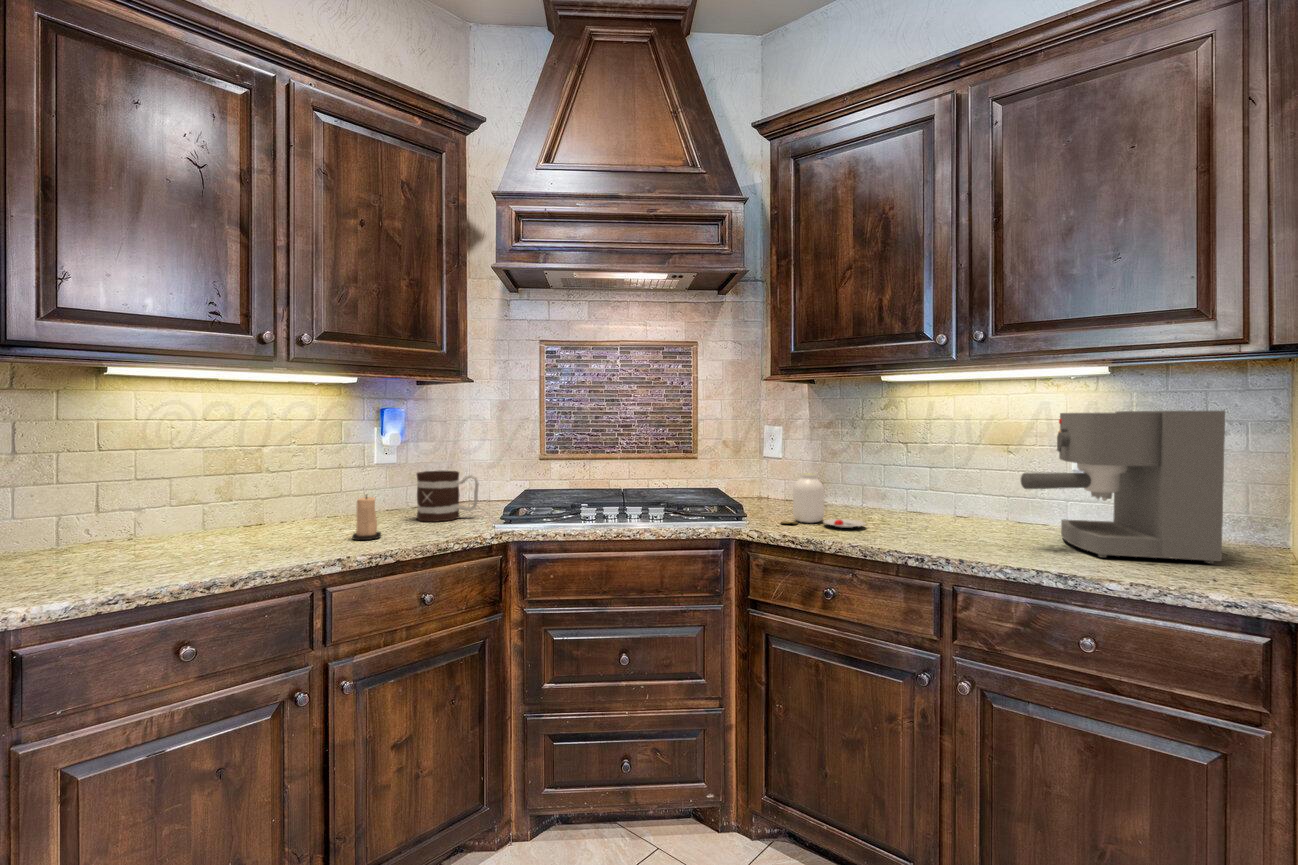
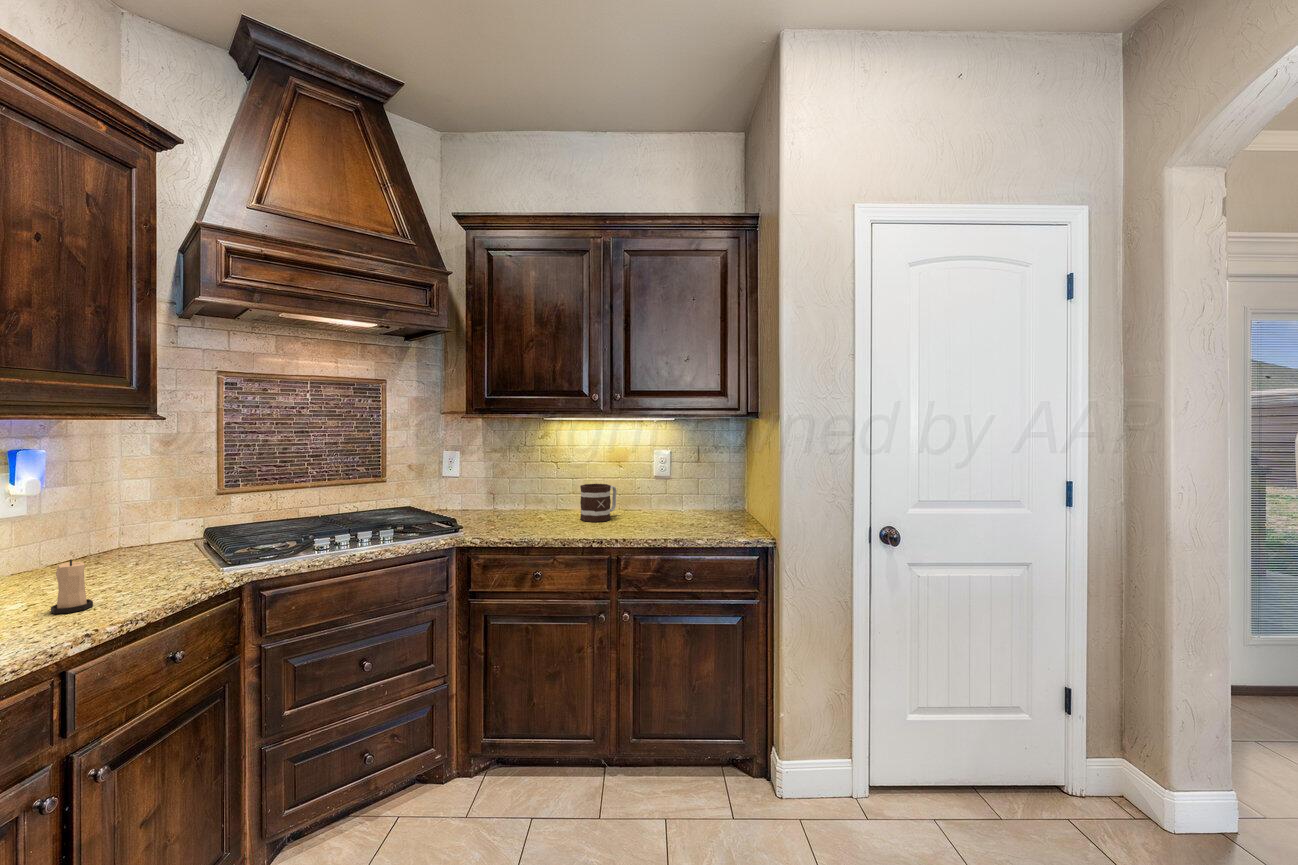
coffee maker: present [1021,411,1225,564] -> none [644,441,731,526]
mug: present [417,471,479,522] -> present [580,484,617,522]
jar: present [782,473,866,528] -> none [488,489,550,530]

